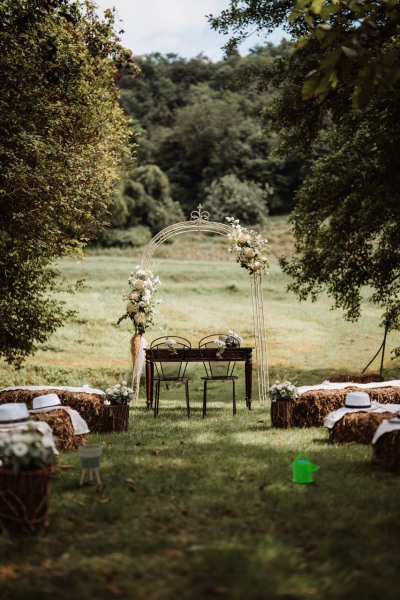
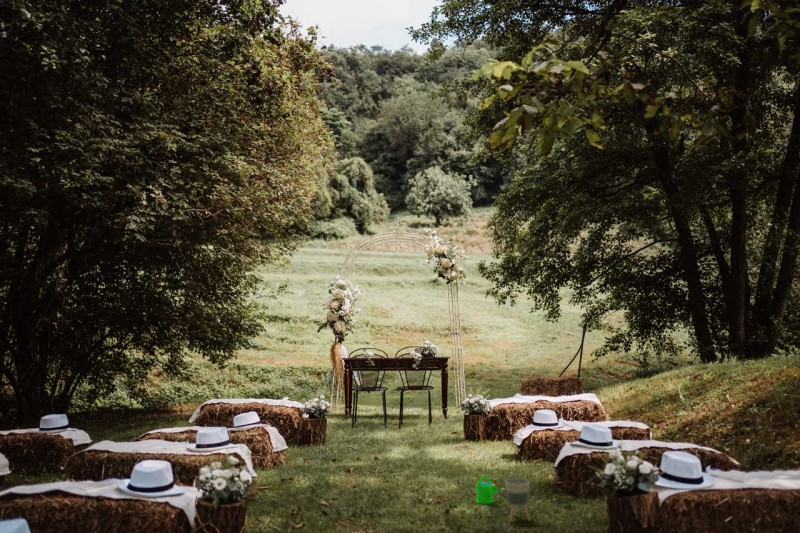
planter: present [78,445,102,484] -> present [505,478,530,521]

